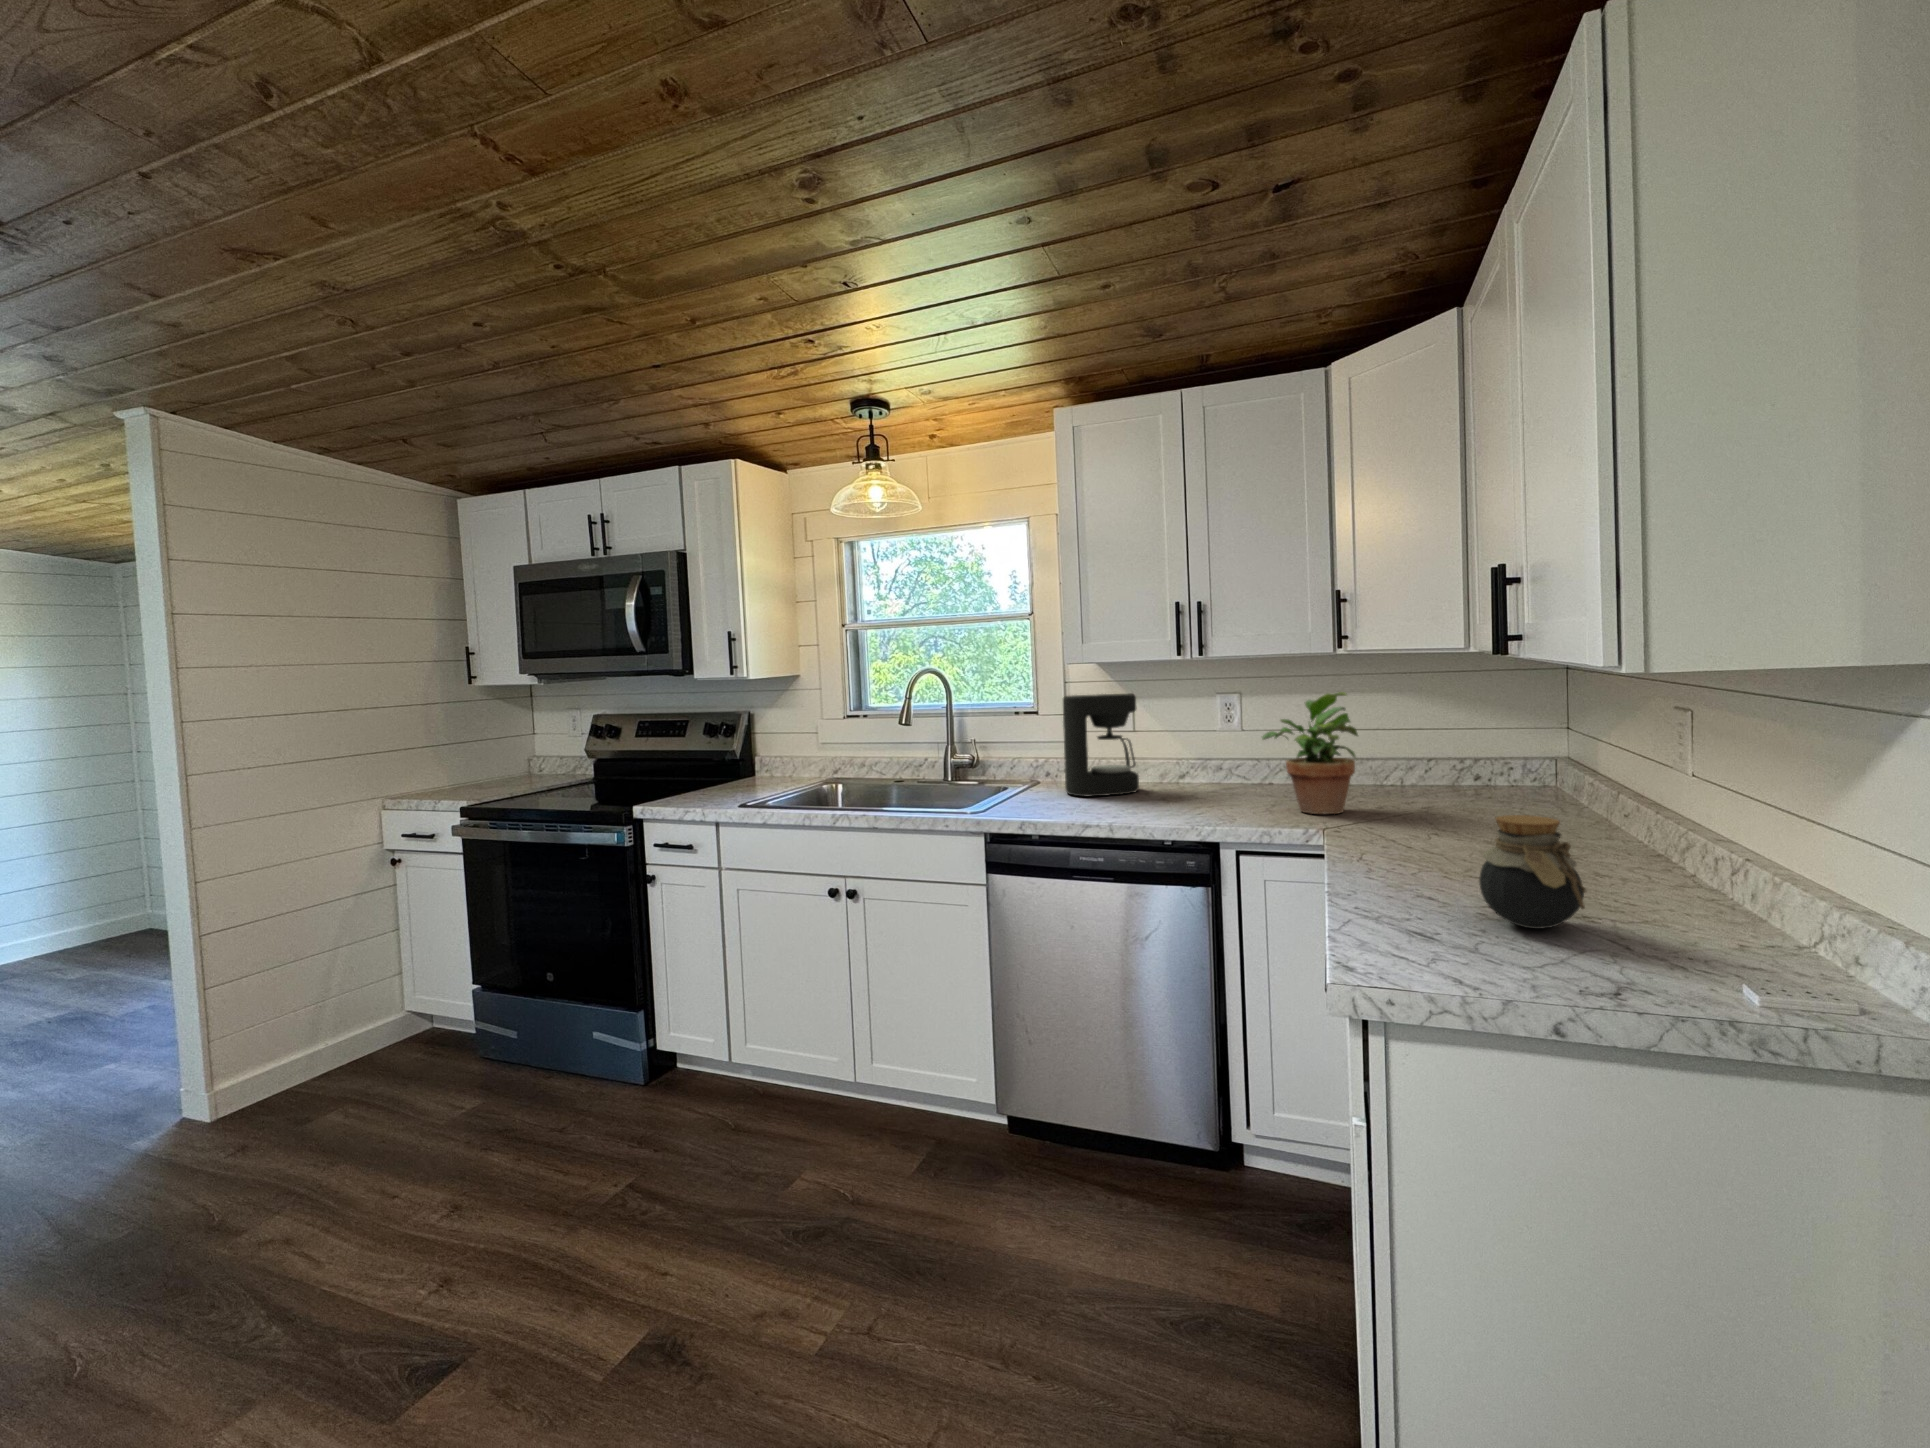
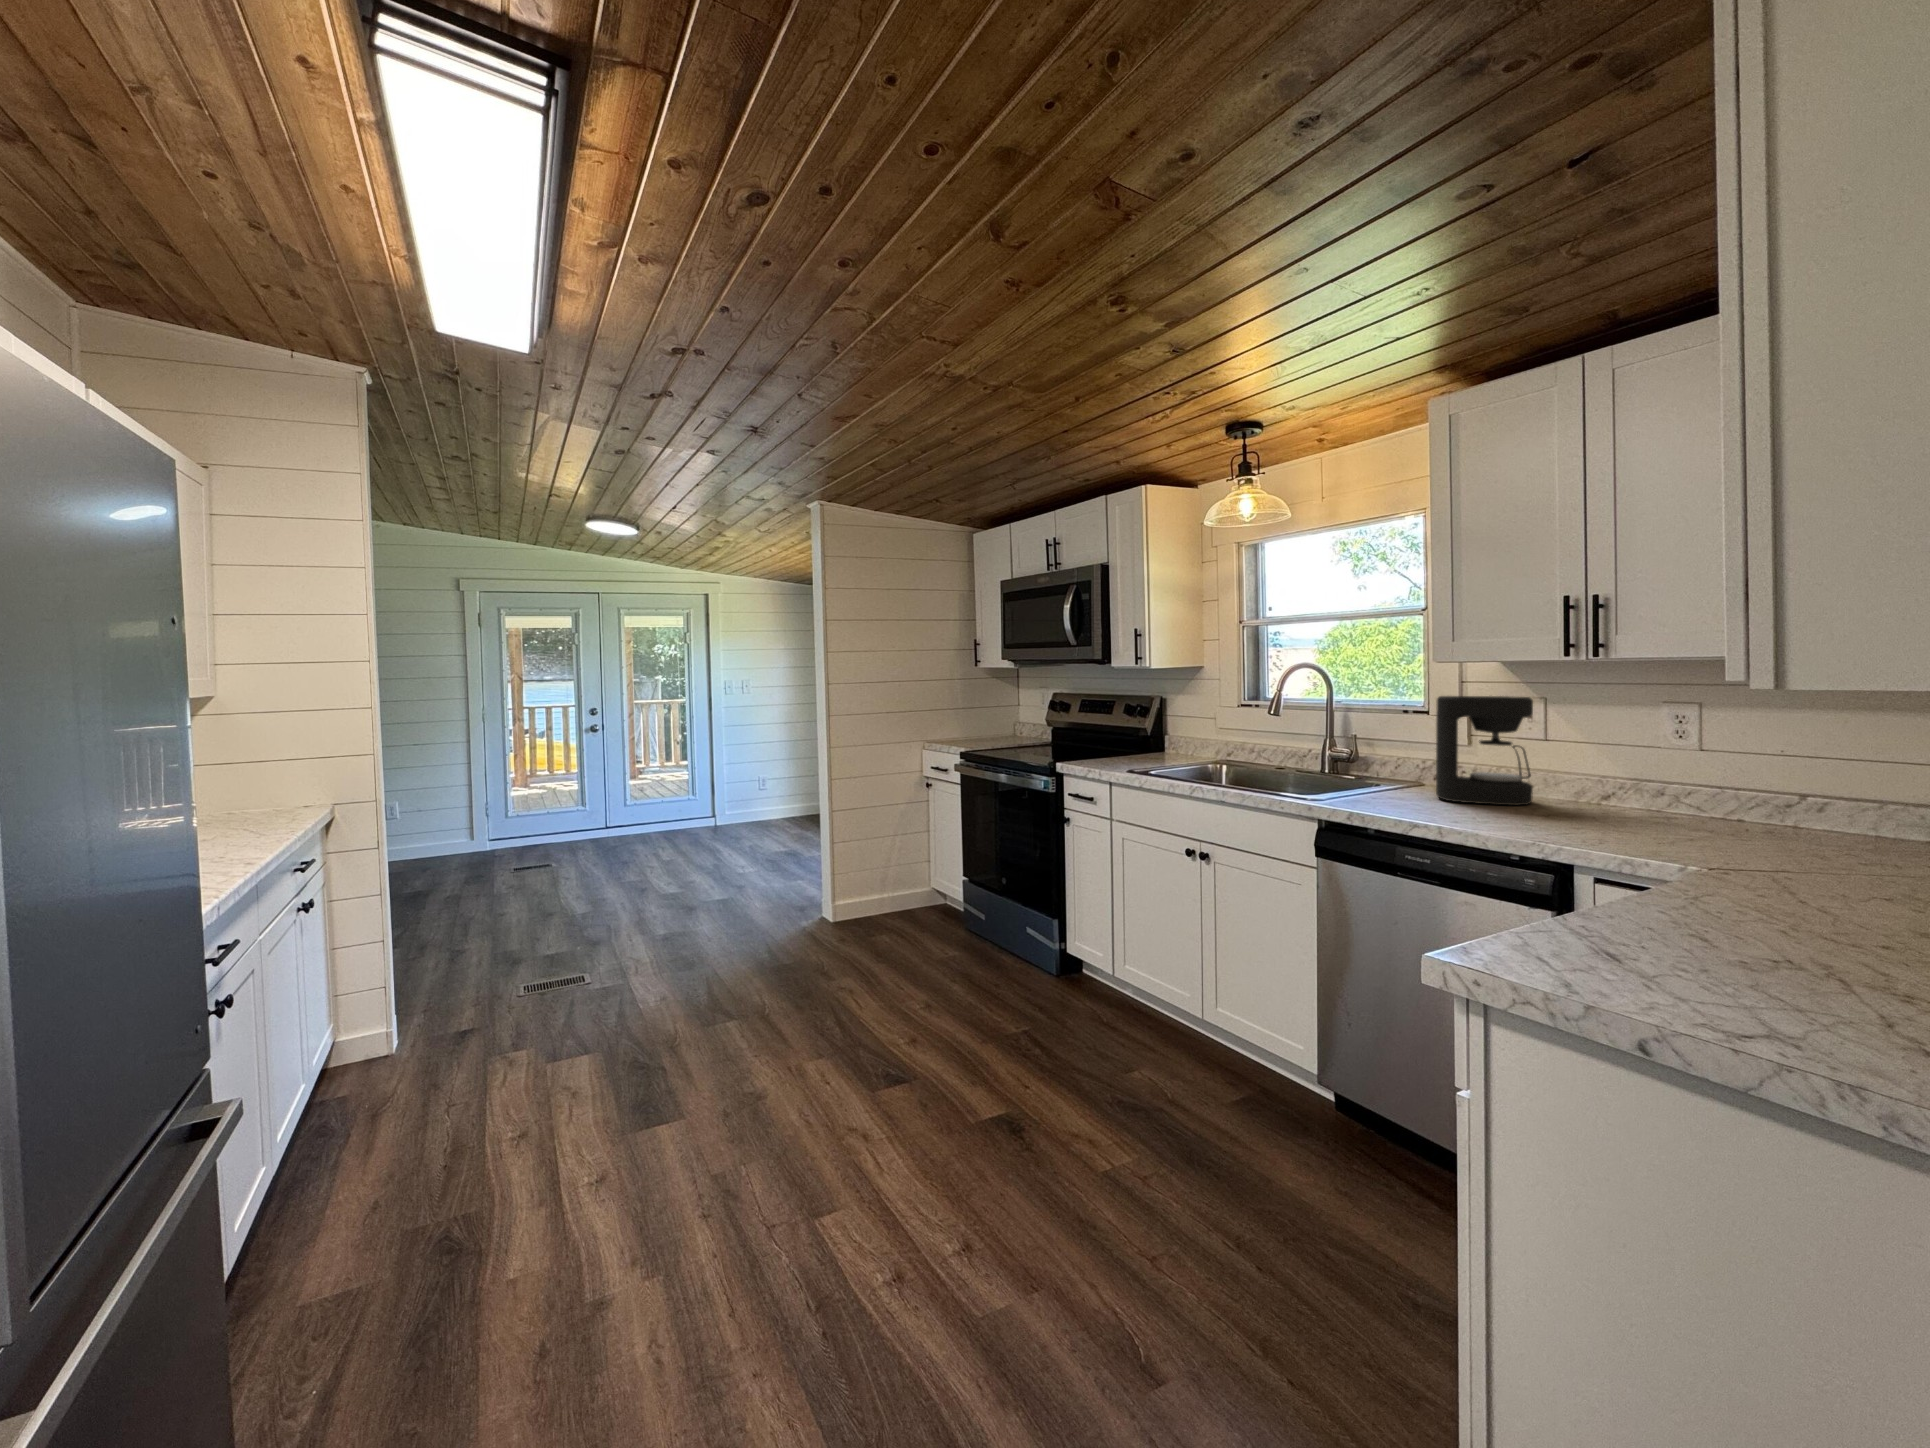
potted plant: present [1262,692,1358,814] -> none [1654,706,1820,858]
jar: present [1479,815,1586,929] -> none [1701,849,1848,982]

